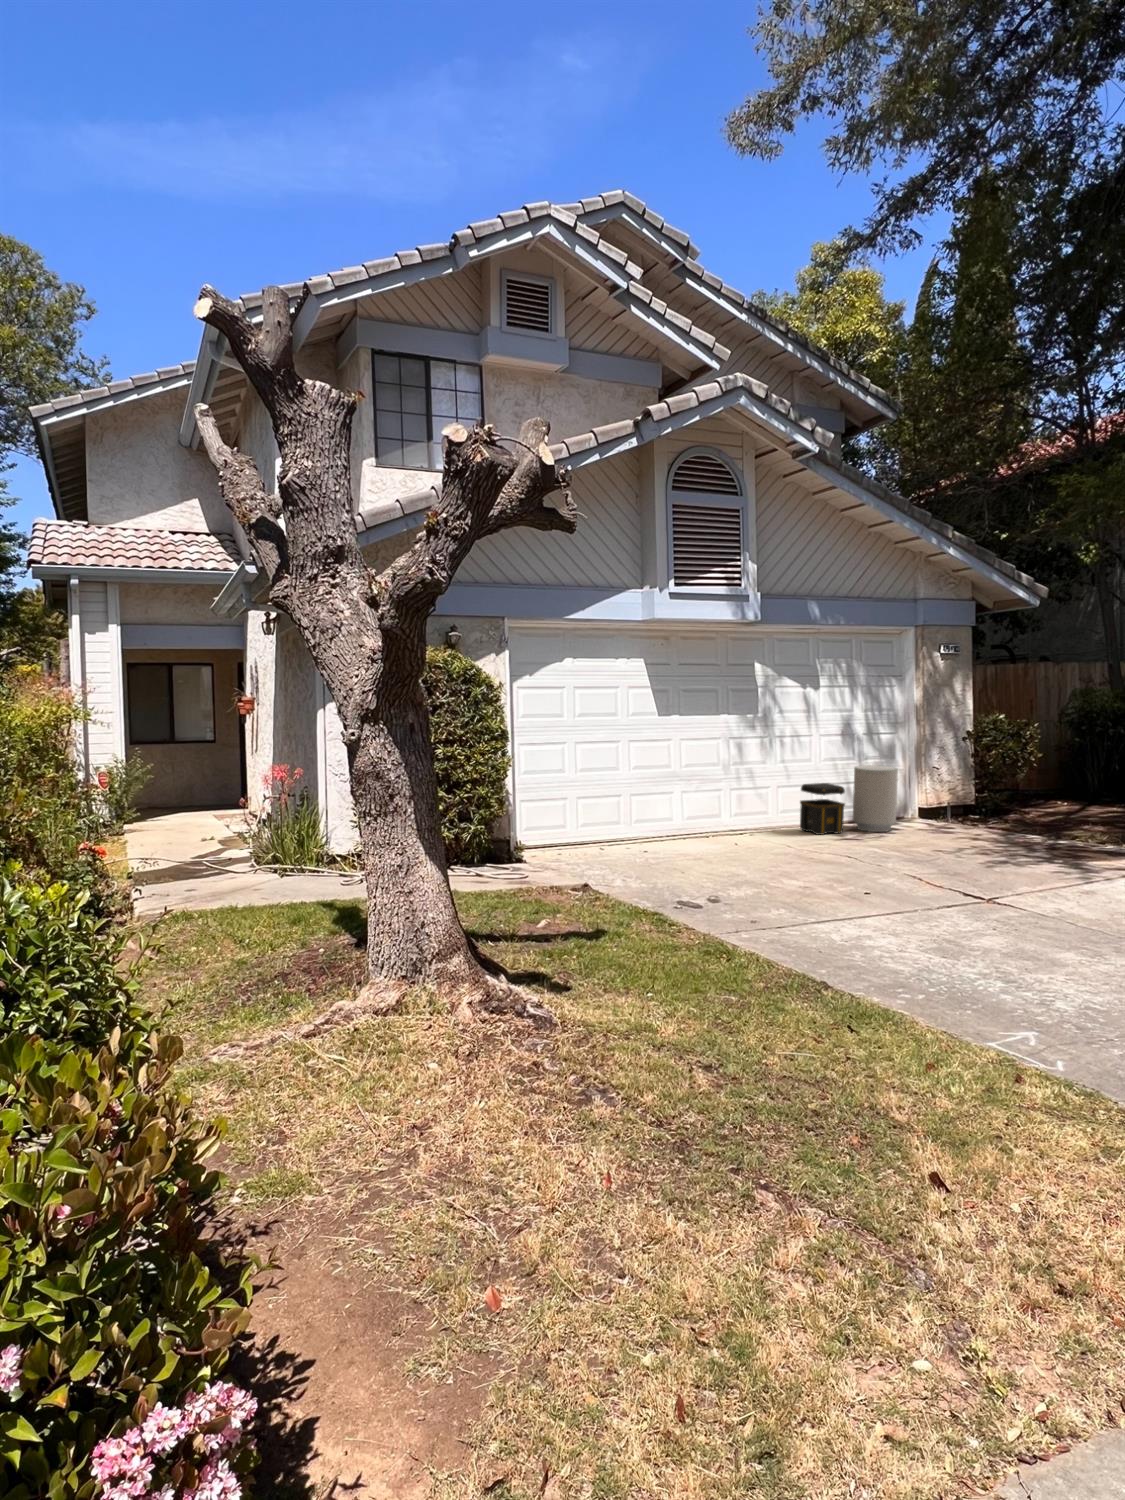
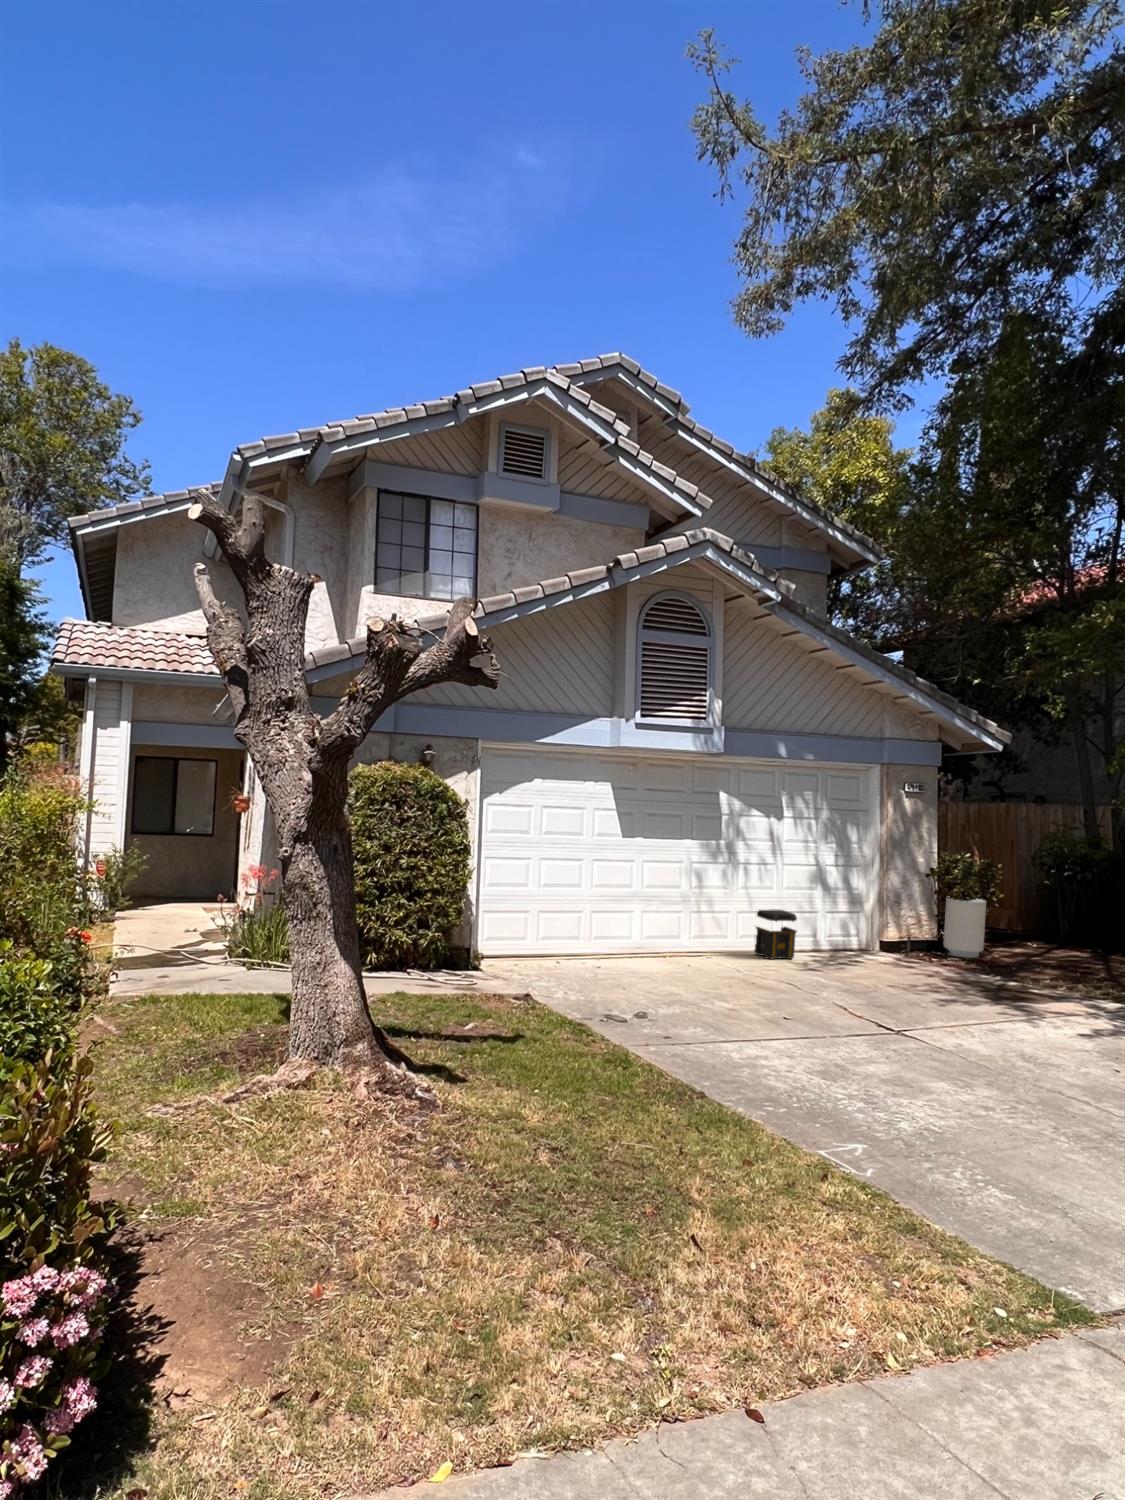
trash can: present [853,765,898,832] -> present [944,898,986,958]

